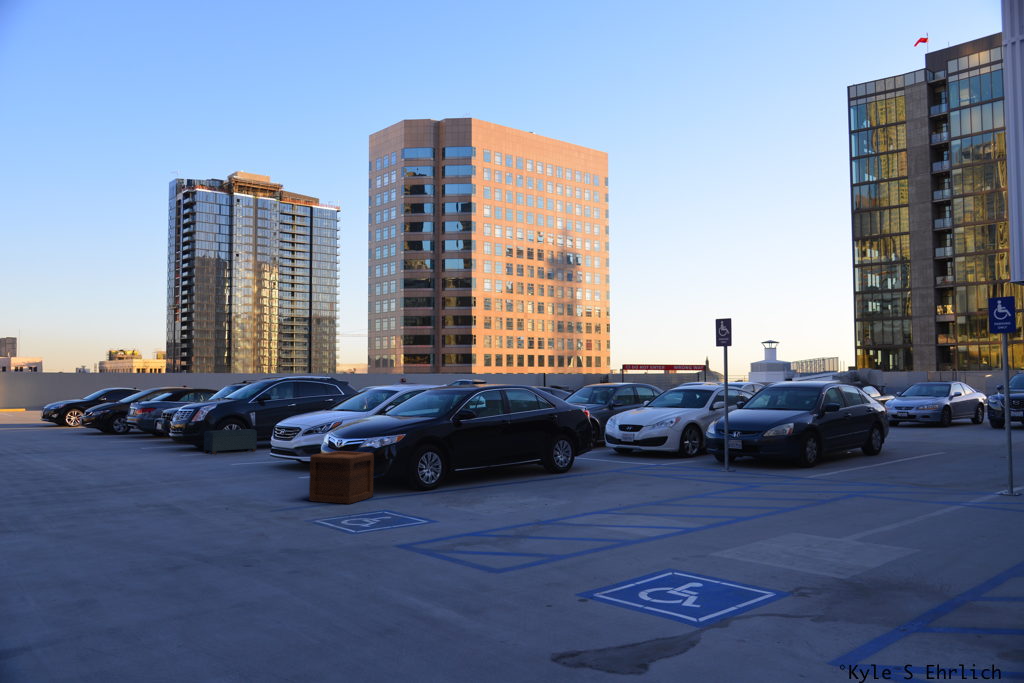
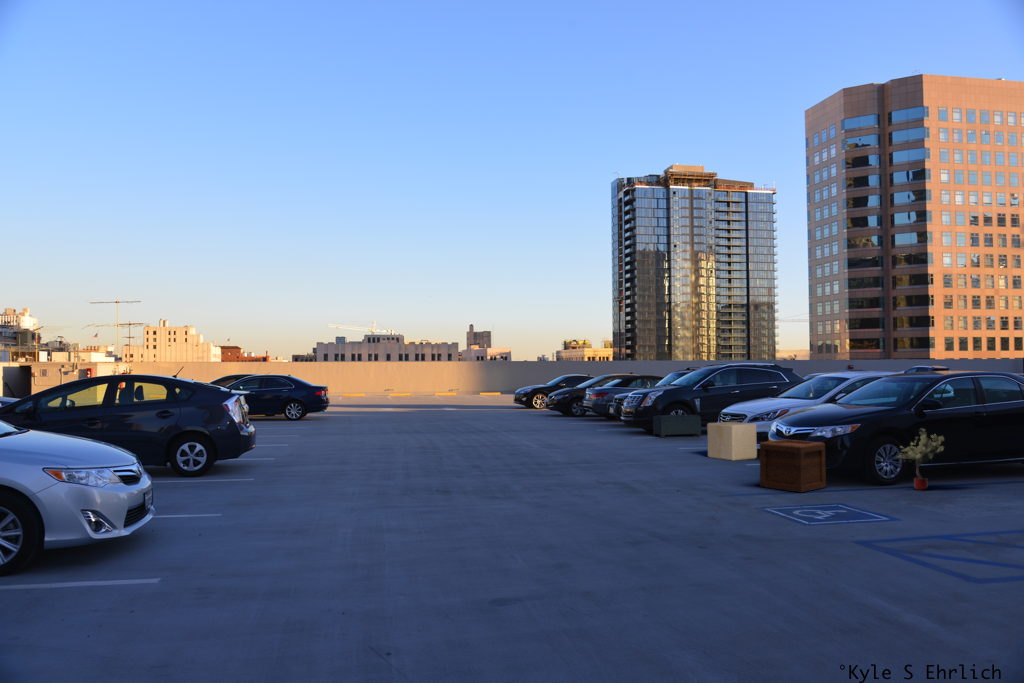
cardboard box: none [259,435,311,475] -> present [707,422,757,461]
potted tree: none [436,436,475,493] -> present [898,429,944,490]

